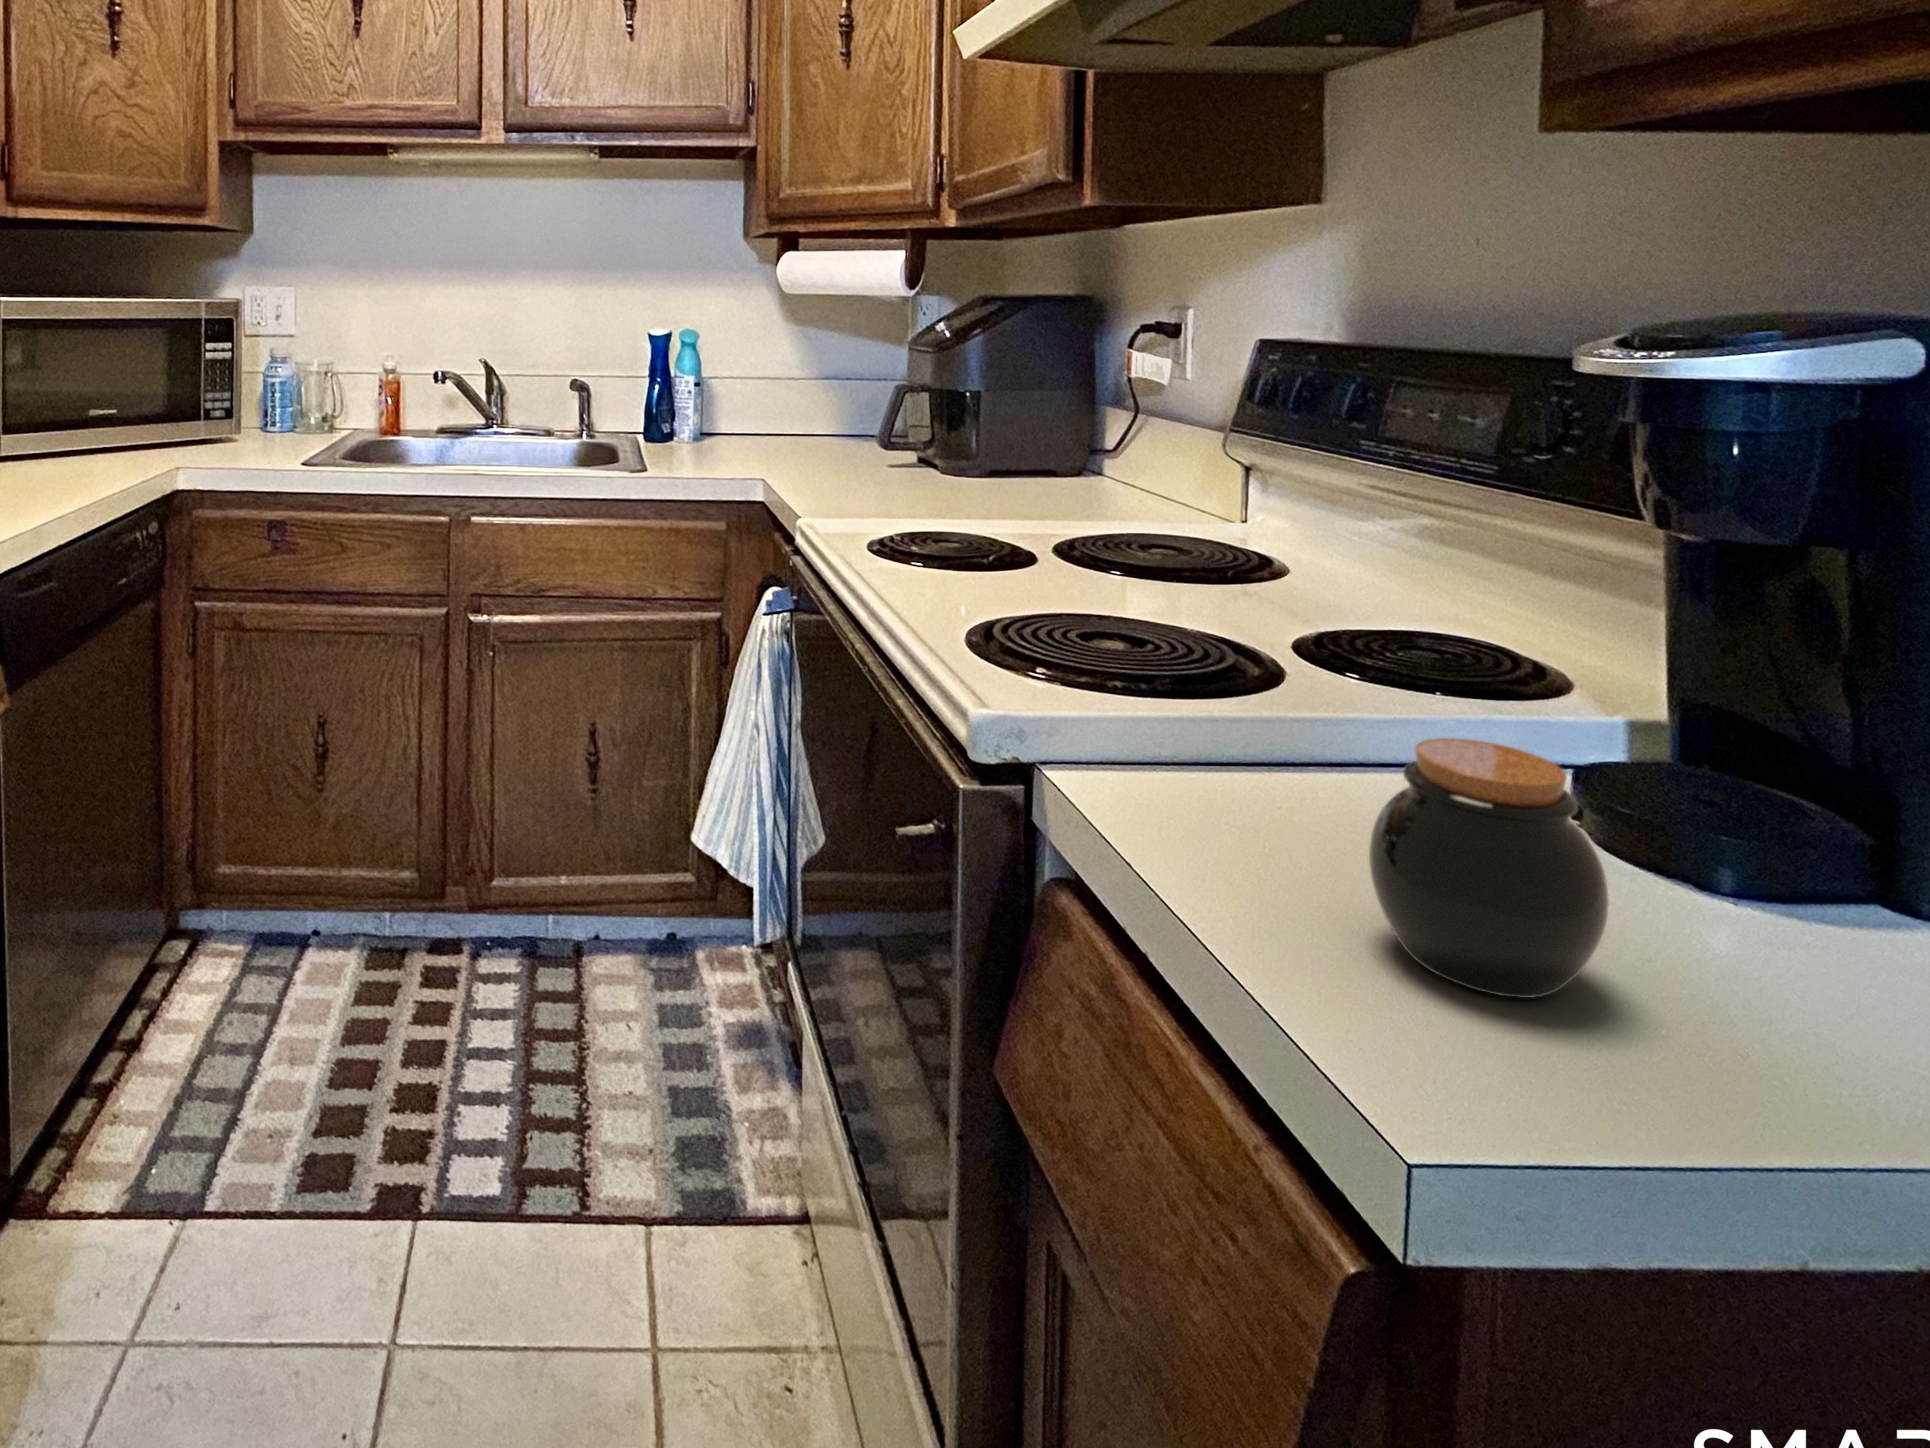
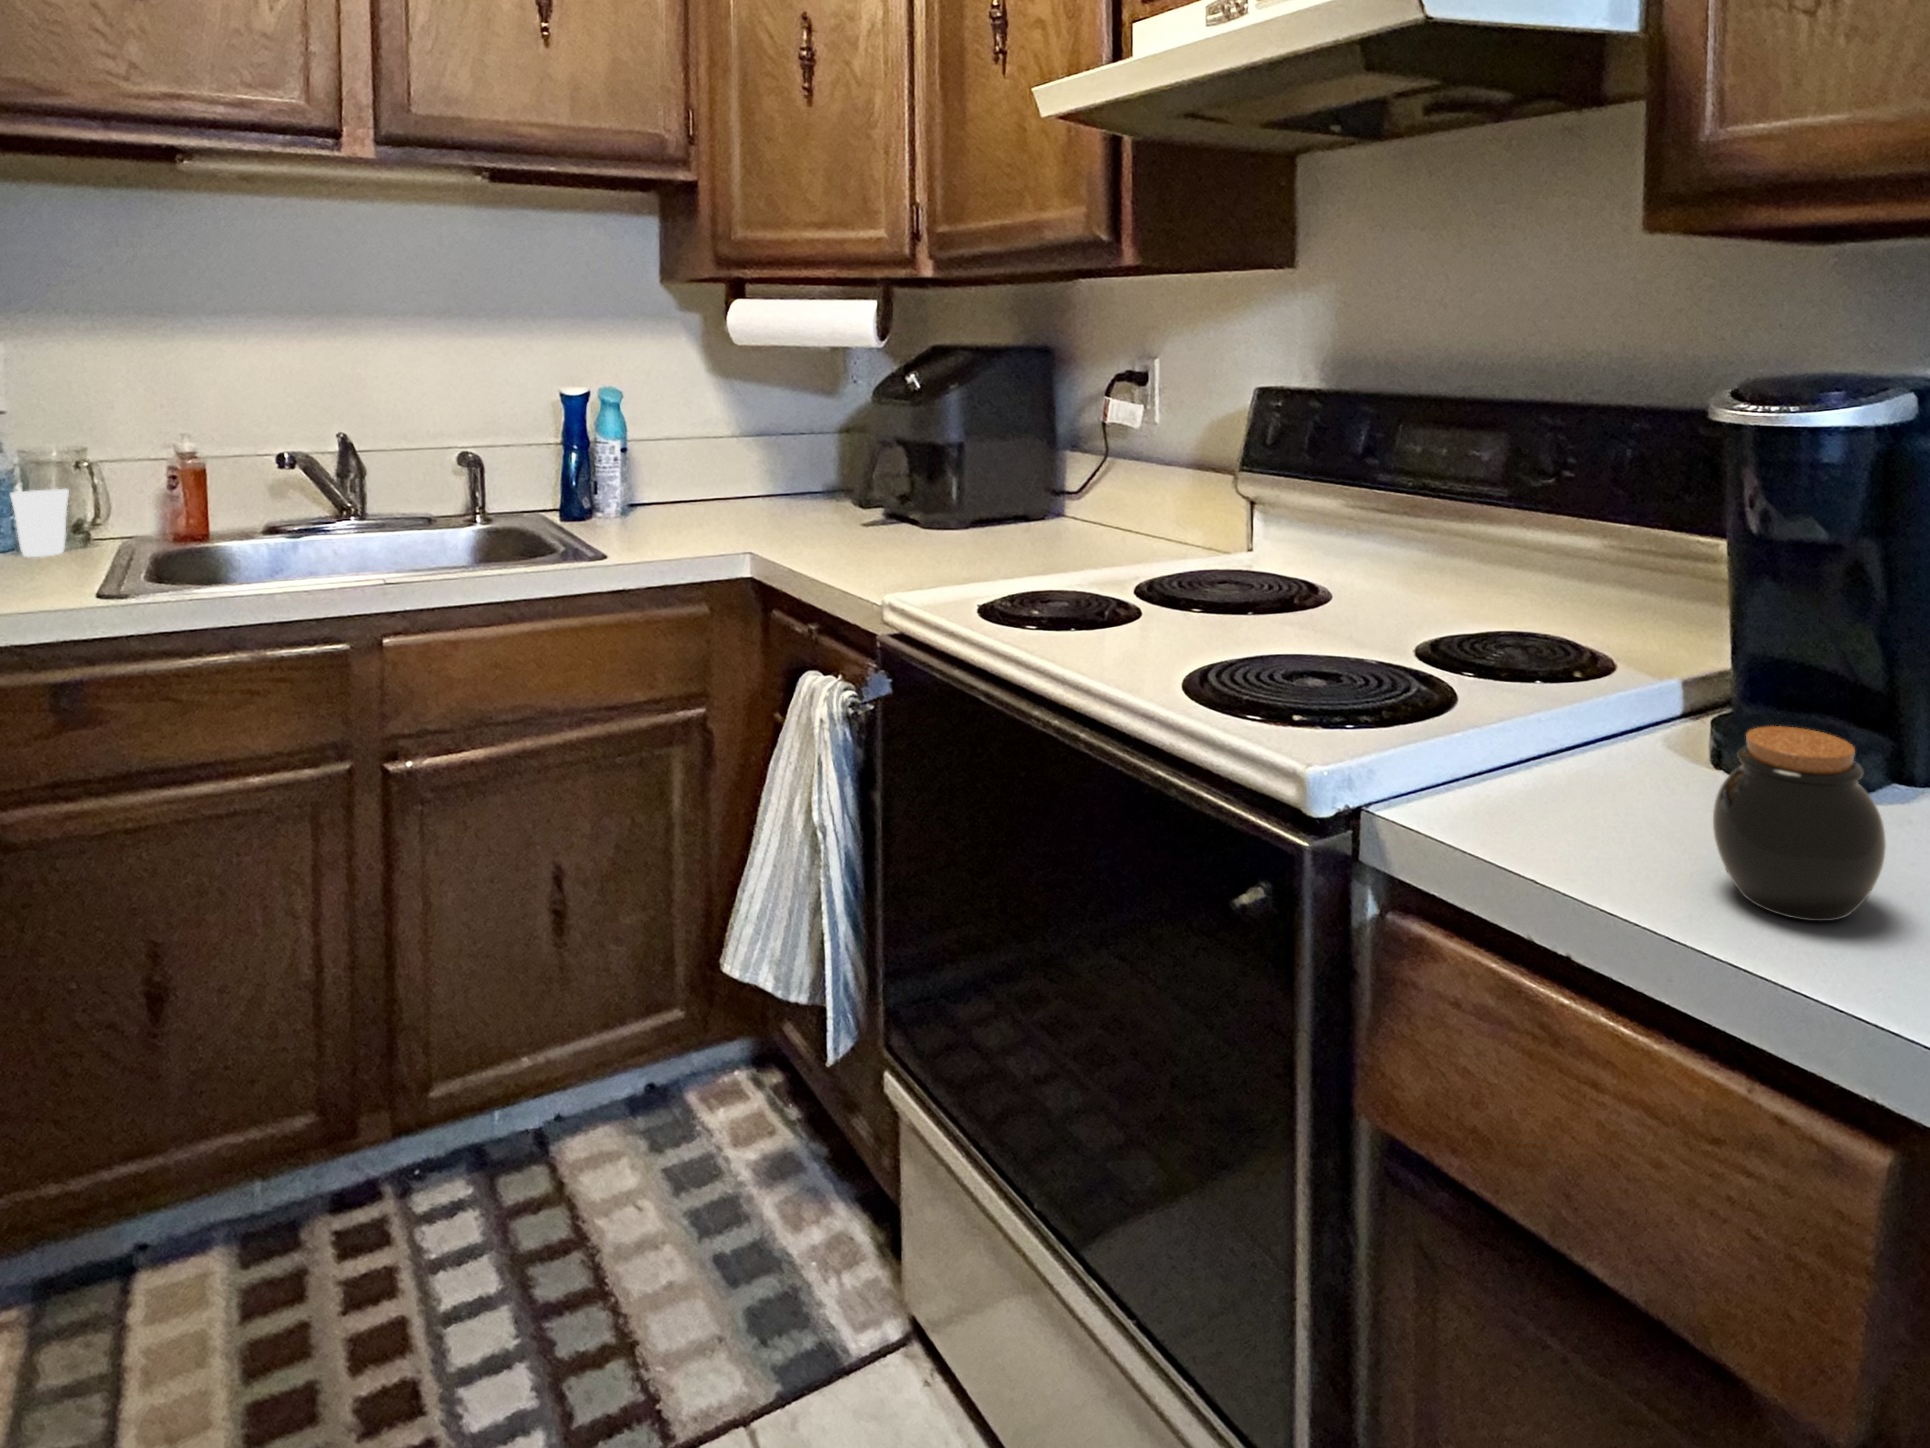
cup: none [287,389,319,436] -> present [10,489,69,557]

